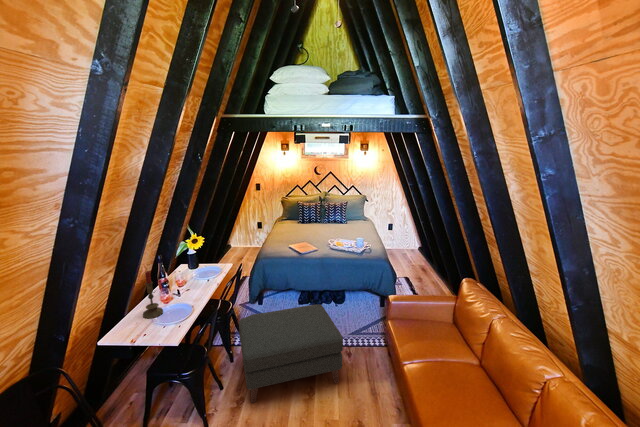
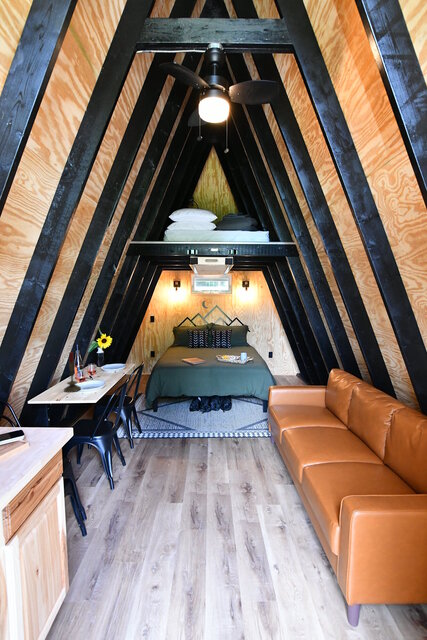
ottoman: present [239,304,343,403] -> none [141,398,232,475]

